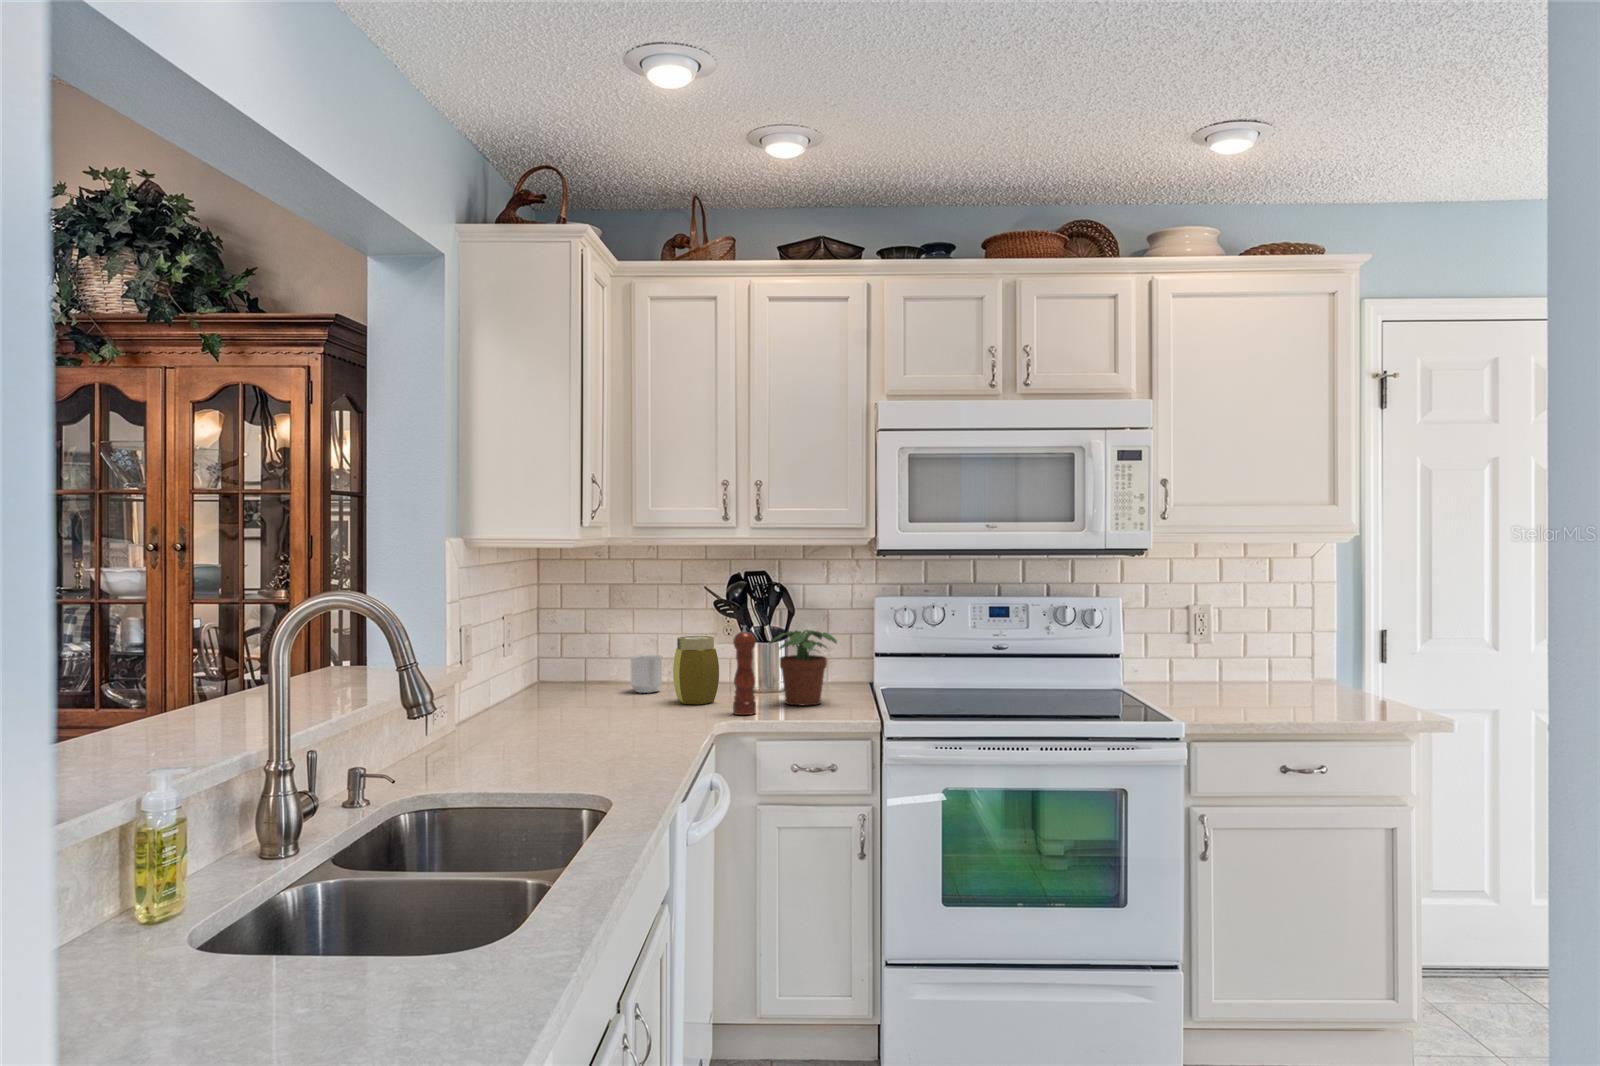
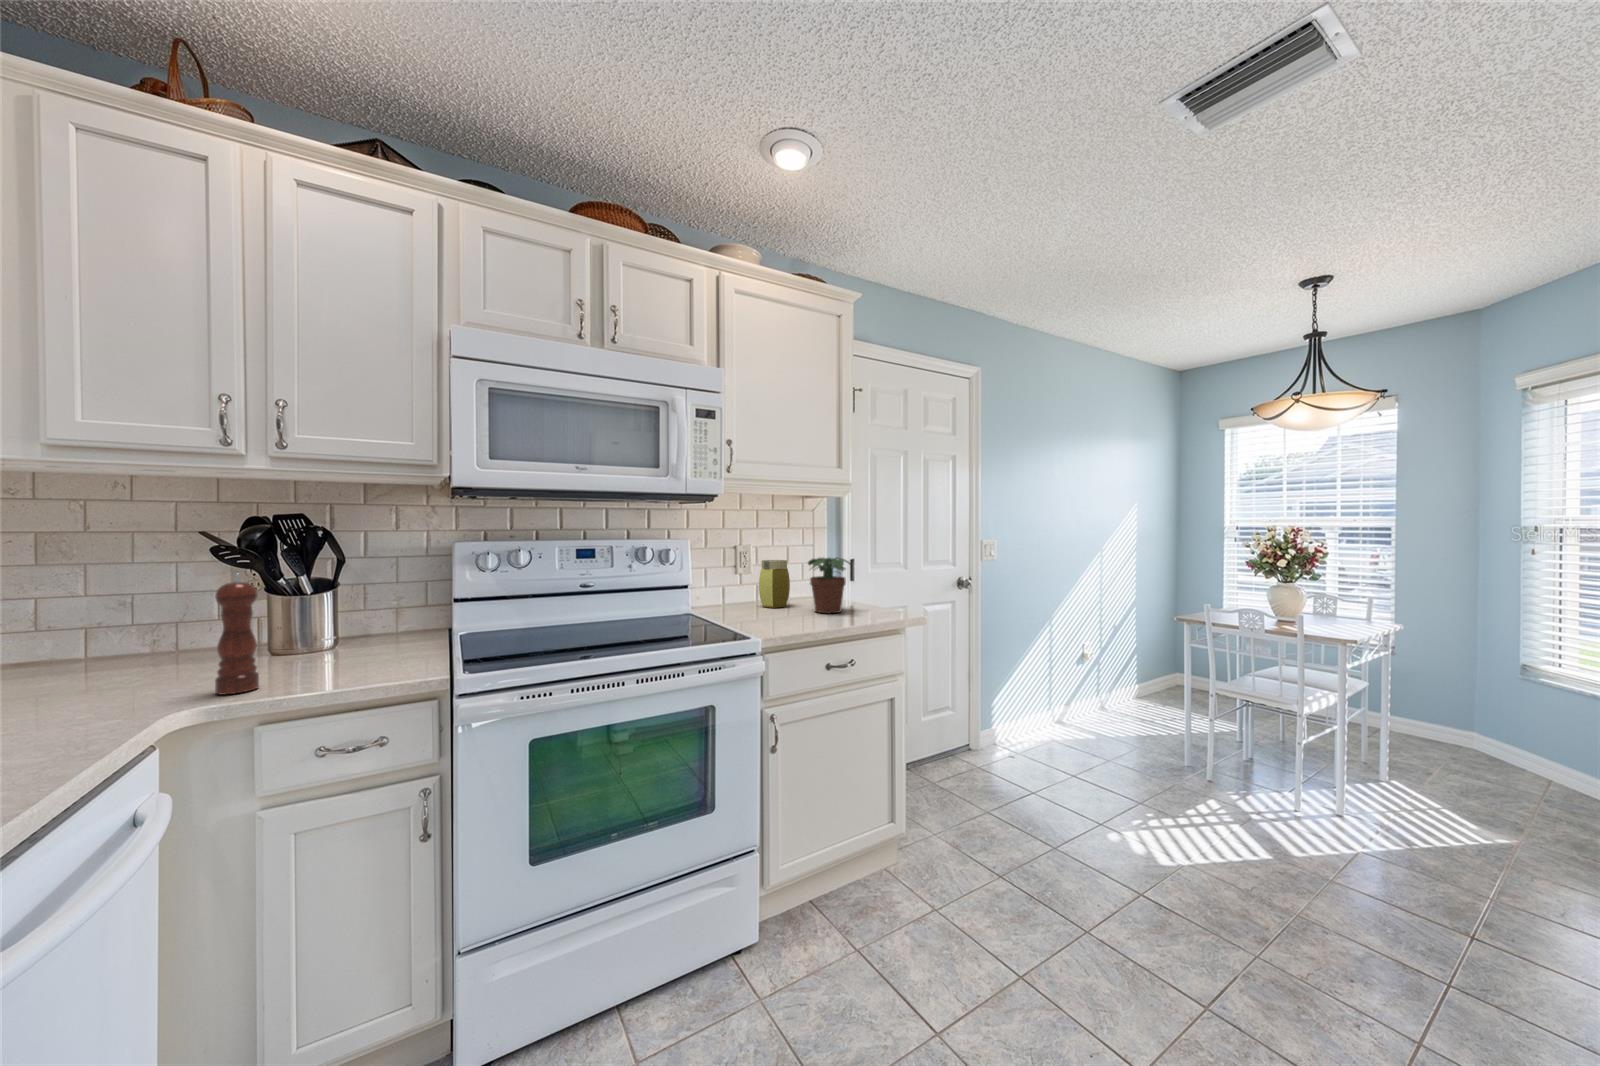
potted plant: present [770,630,837,705] -> present [808,558,852,613]
jar: present [673,636,719,704] -> present [759,560,790,608]
mug: present [631,655,662,693] -> none [55,621,126,674]

